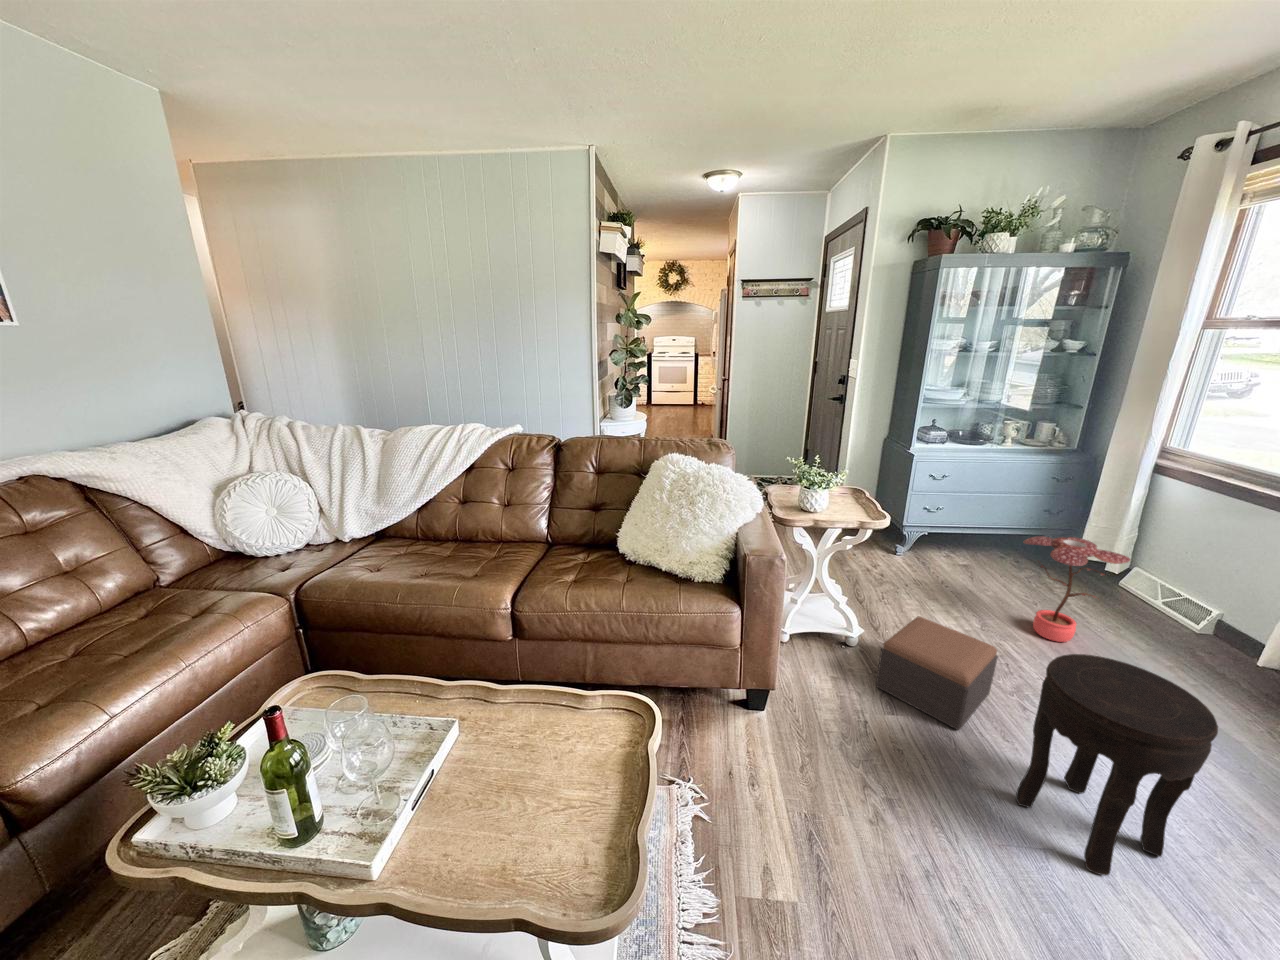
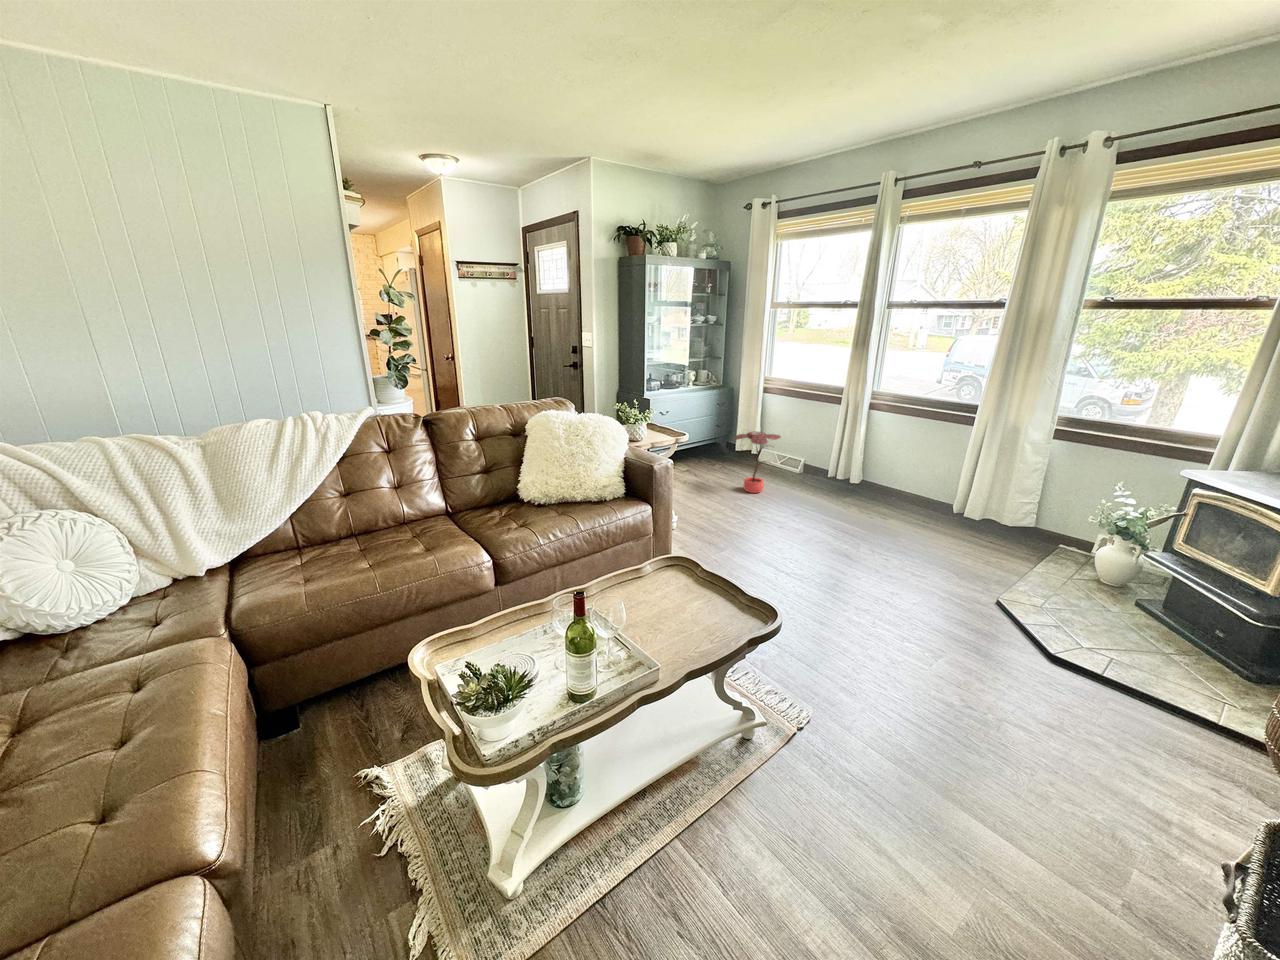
footstool: present [876,616,998,730] -> none [708,493,761,544]
side table: present [1016,654,1218,876] -> none [798,472,867,570]

